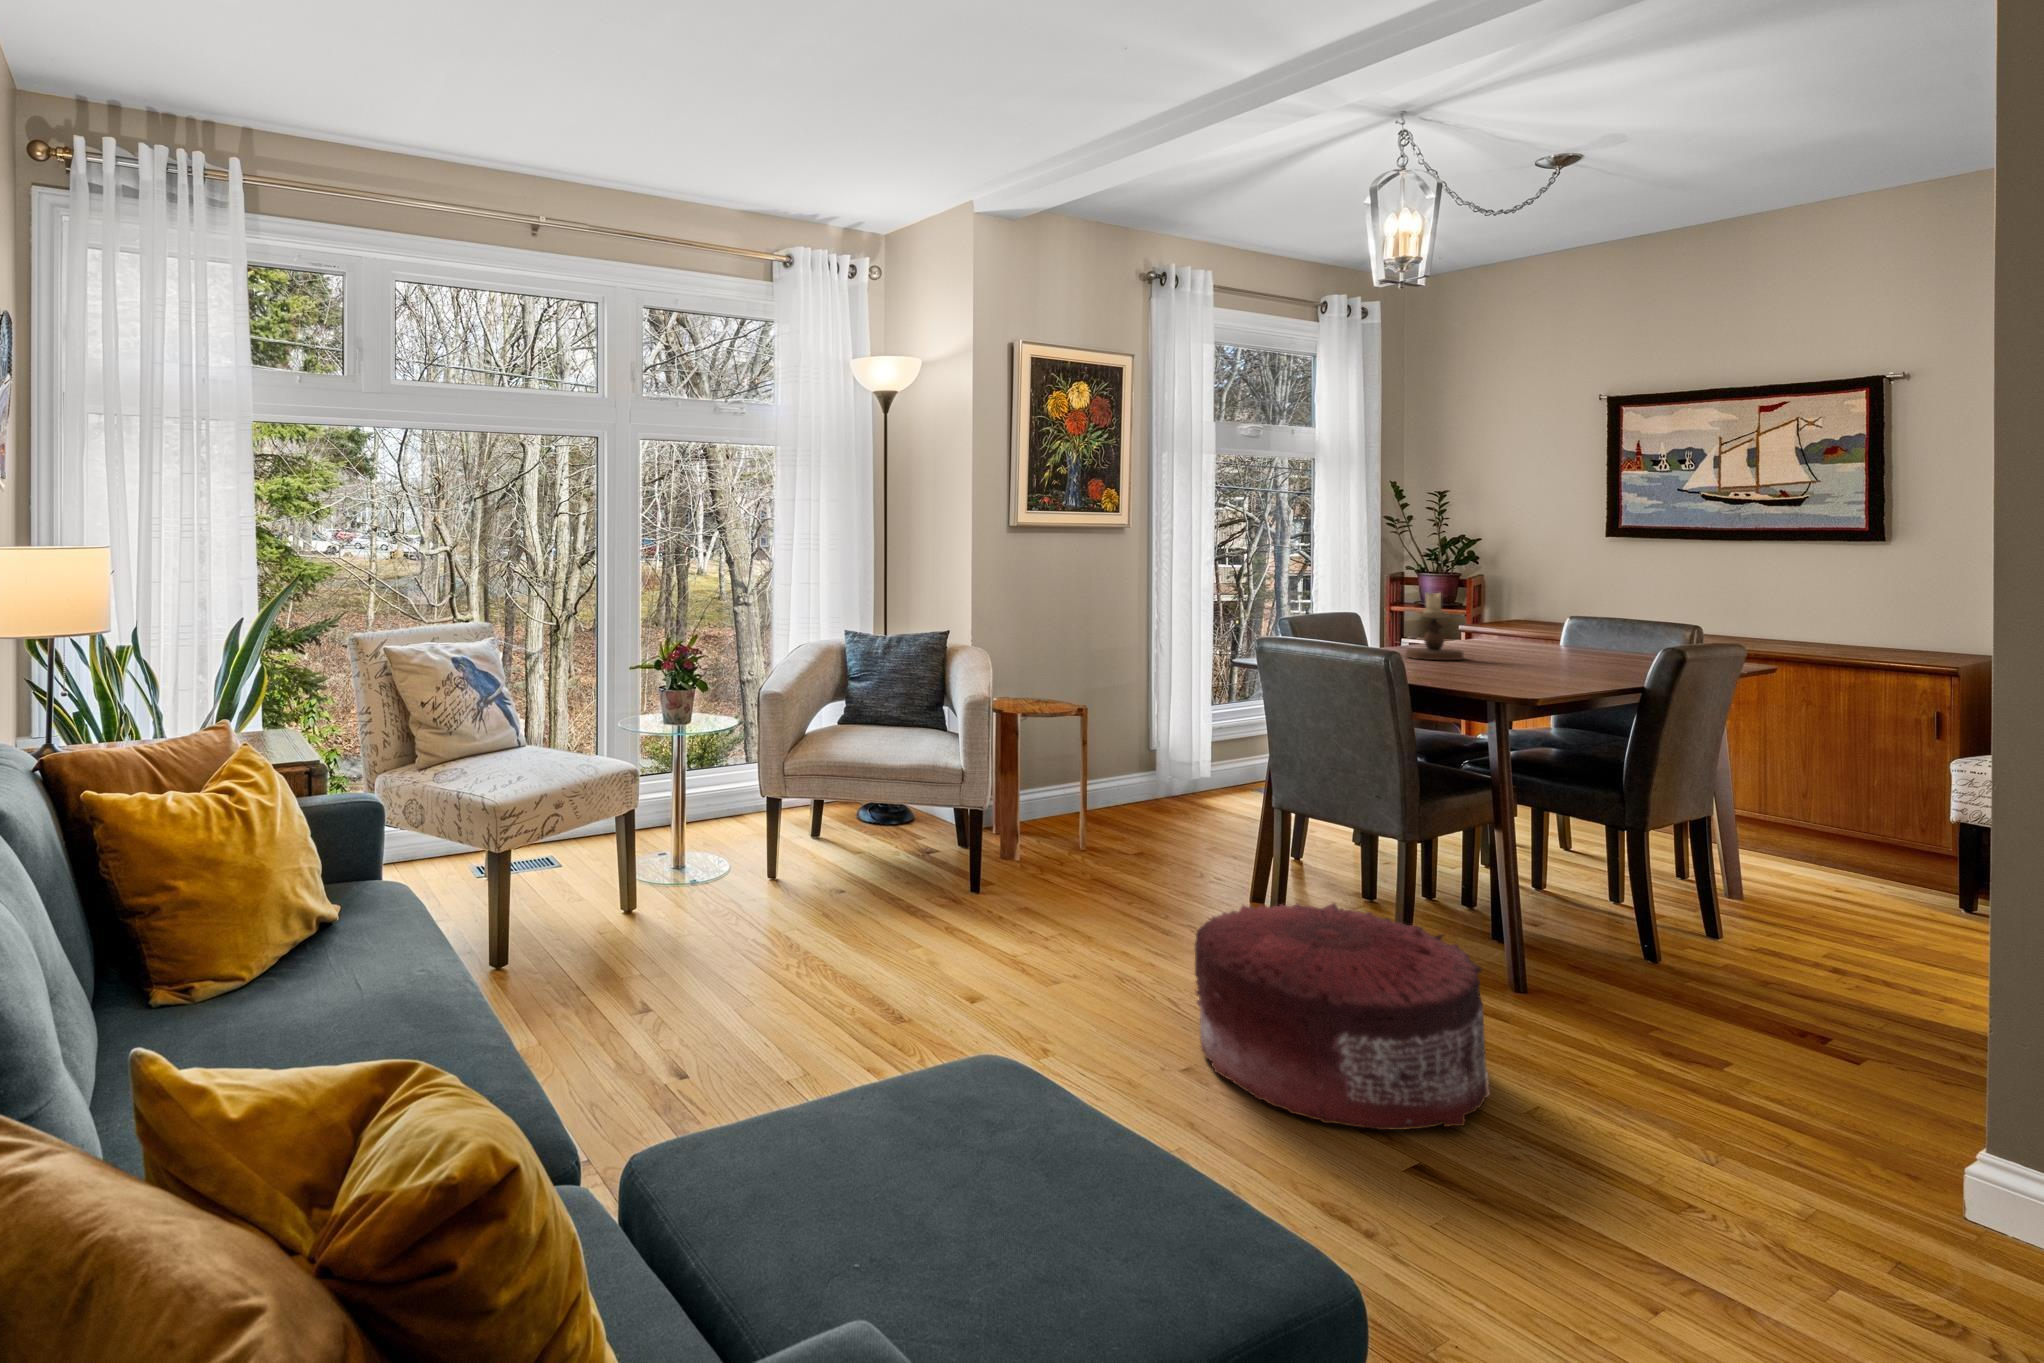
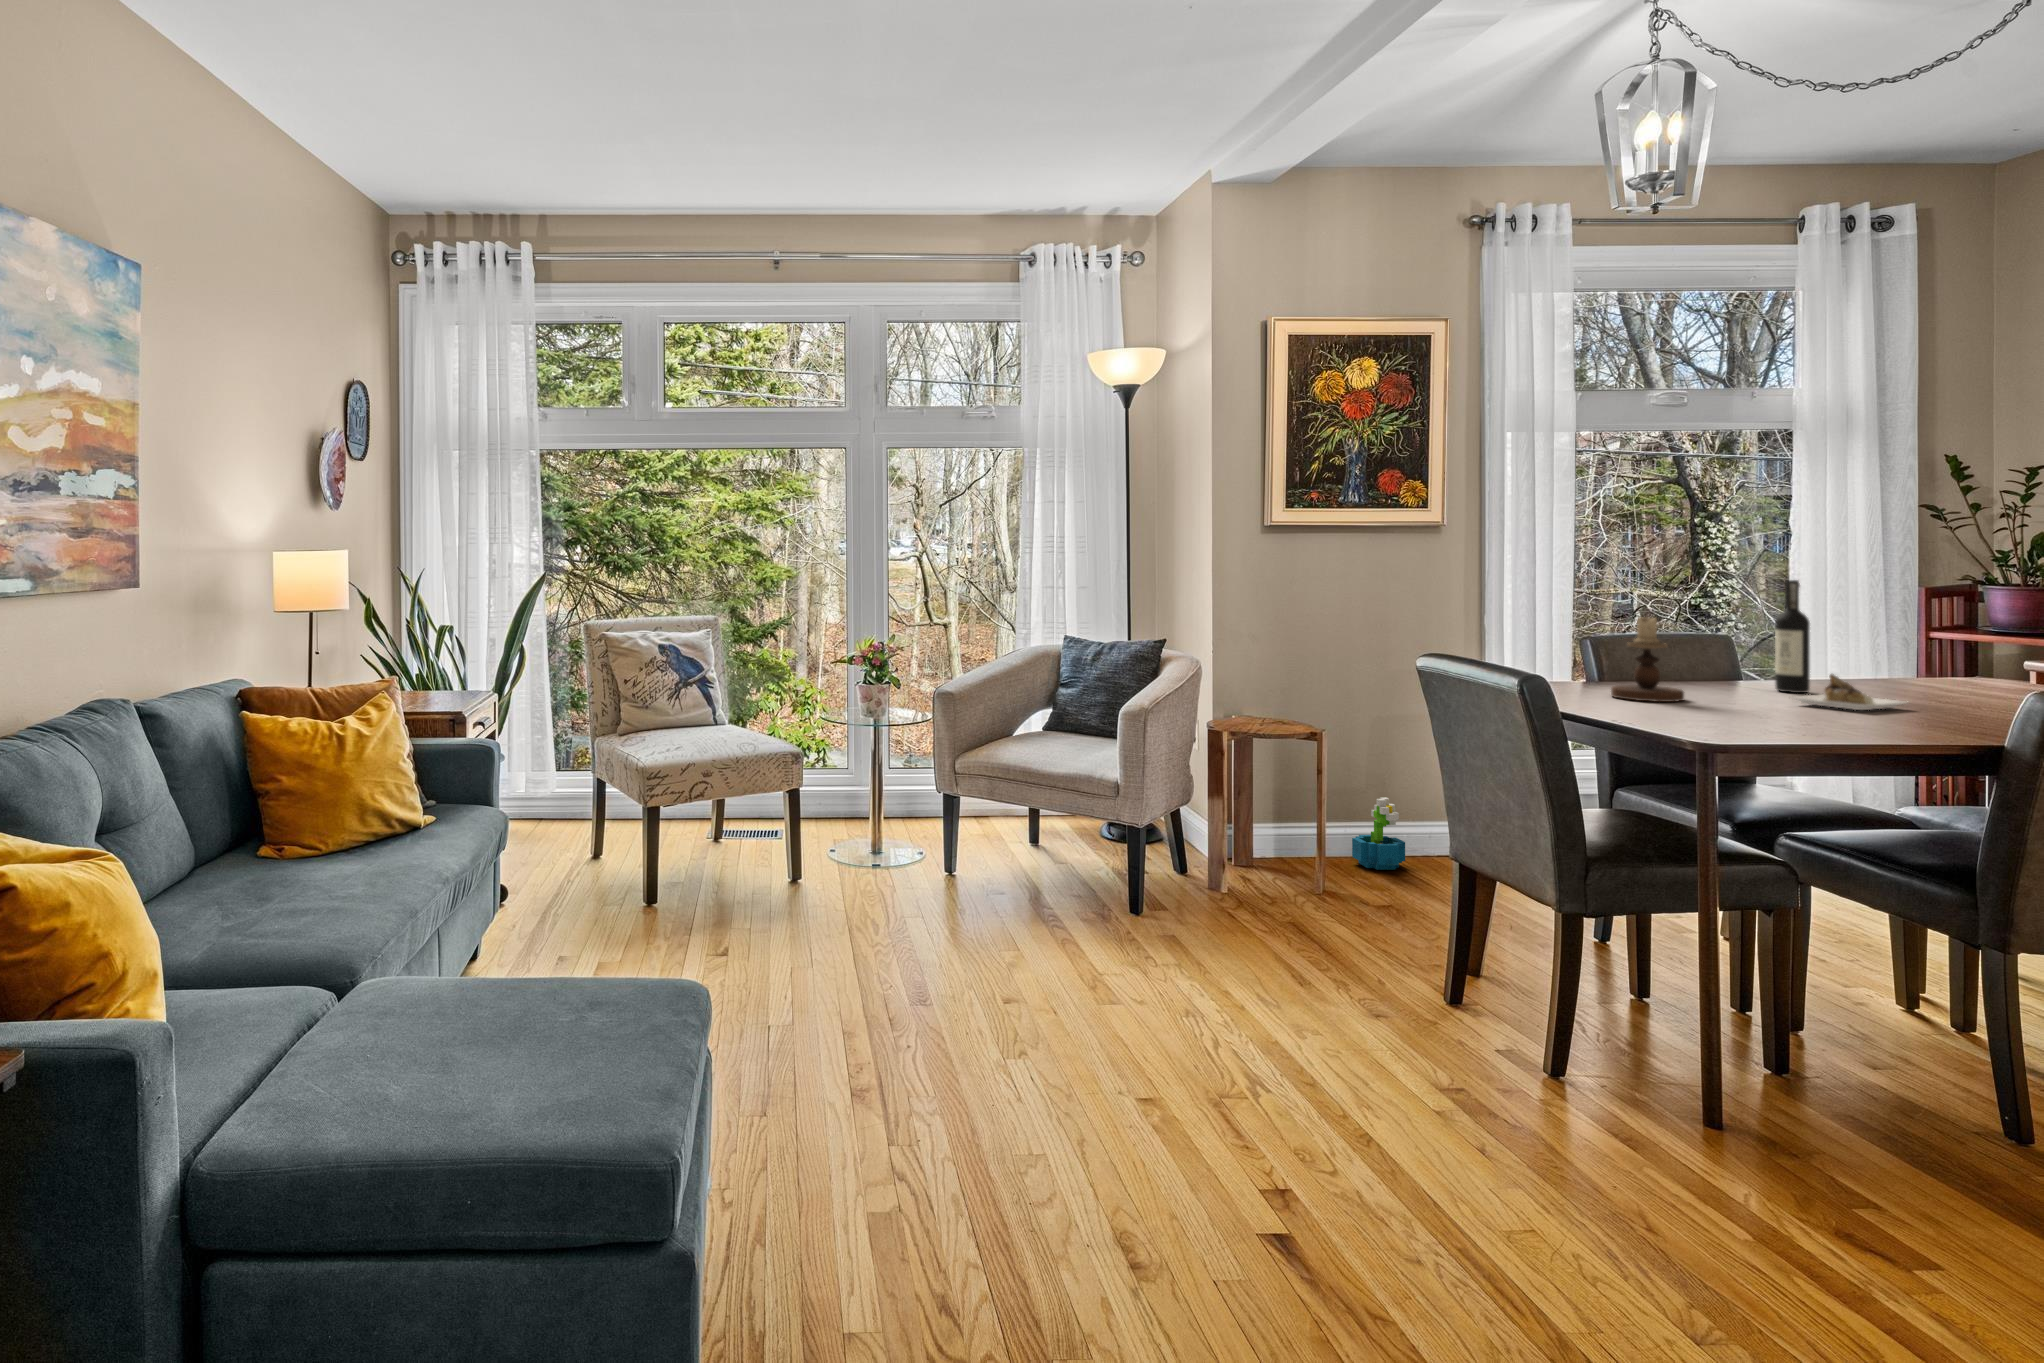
wine bottle: none [1470,562,1597,658] -> present [1775,580,1908,710]
decorative plant: none [1079,756,1119,818] -> present [1352,797,1405,870]
pouf: present [1195,903,1490,1130] -> none [1119,934,1423,1162]

